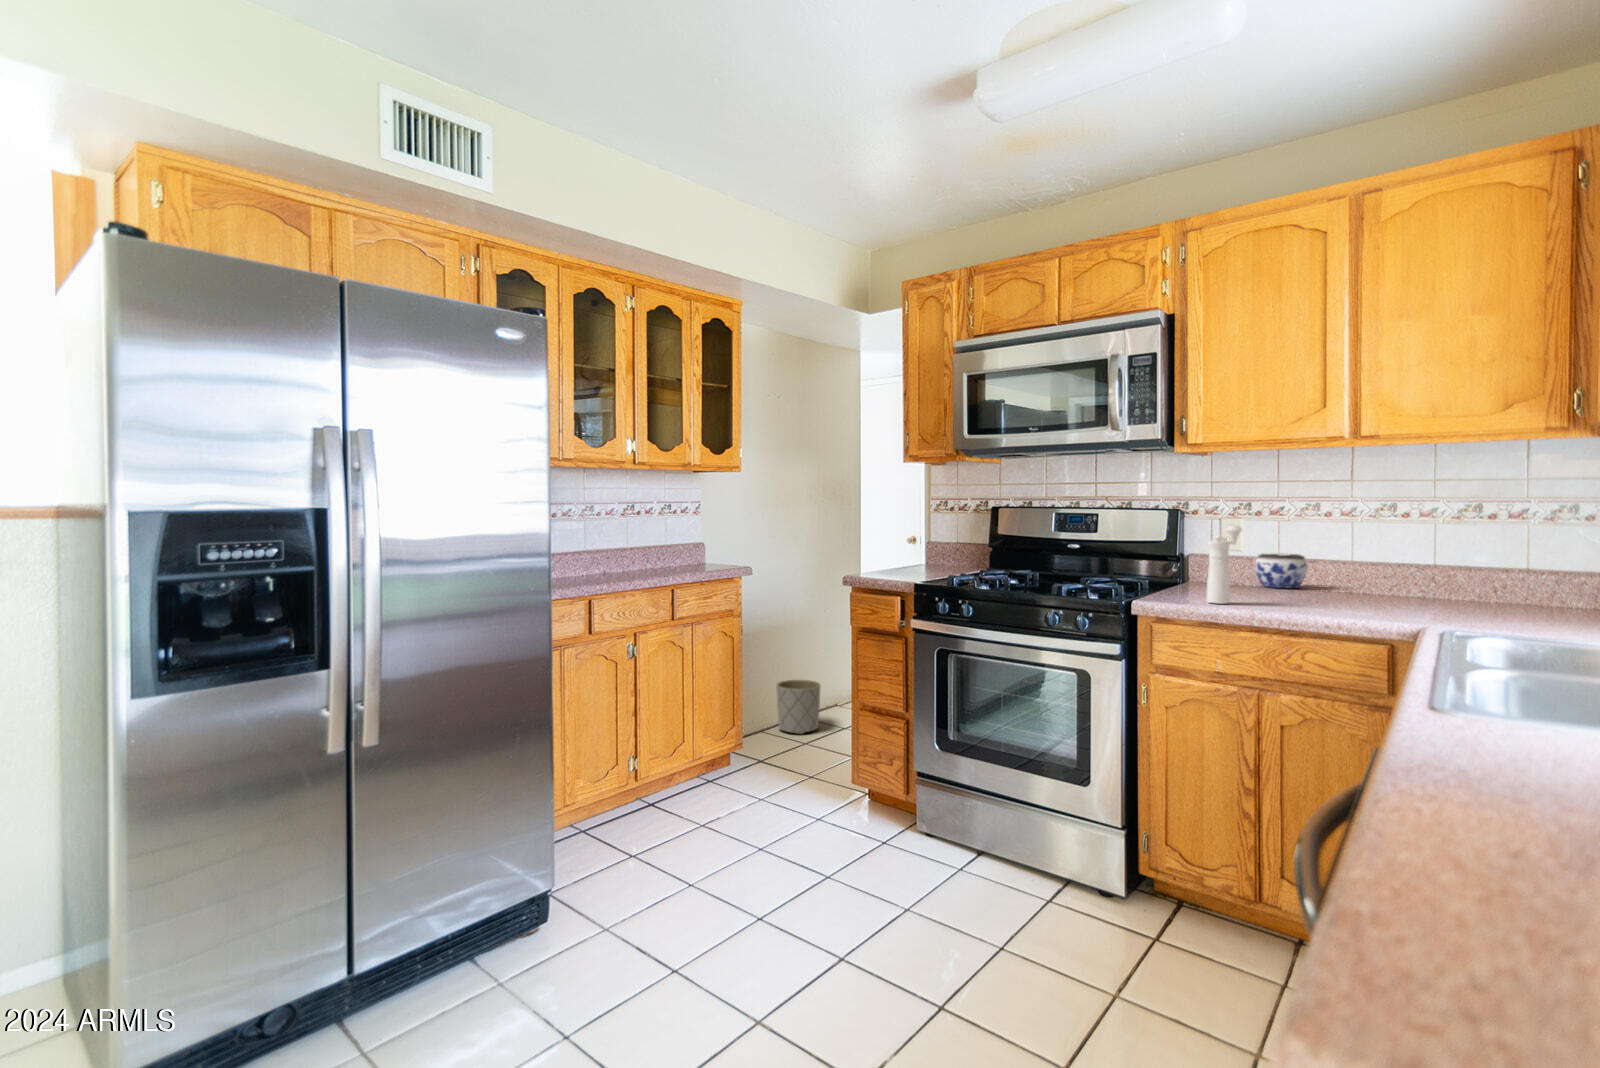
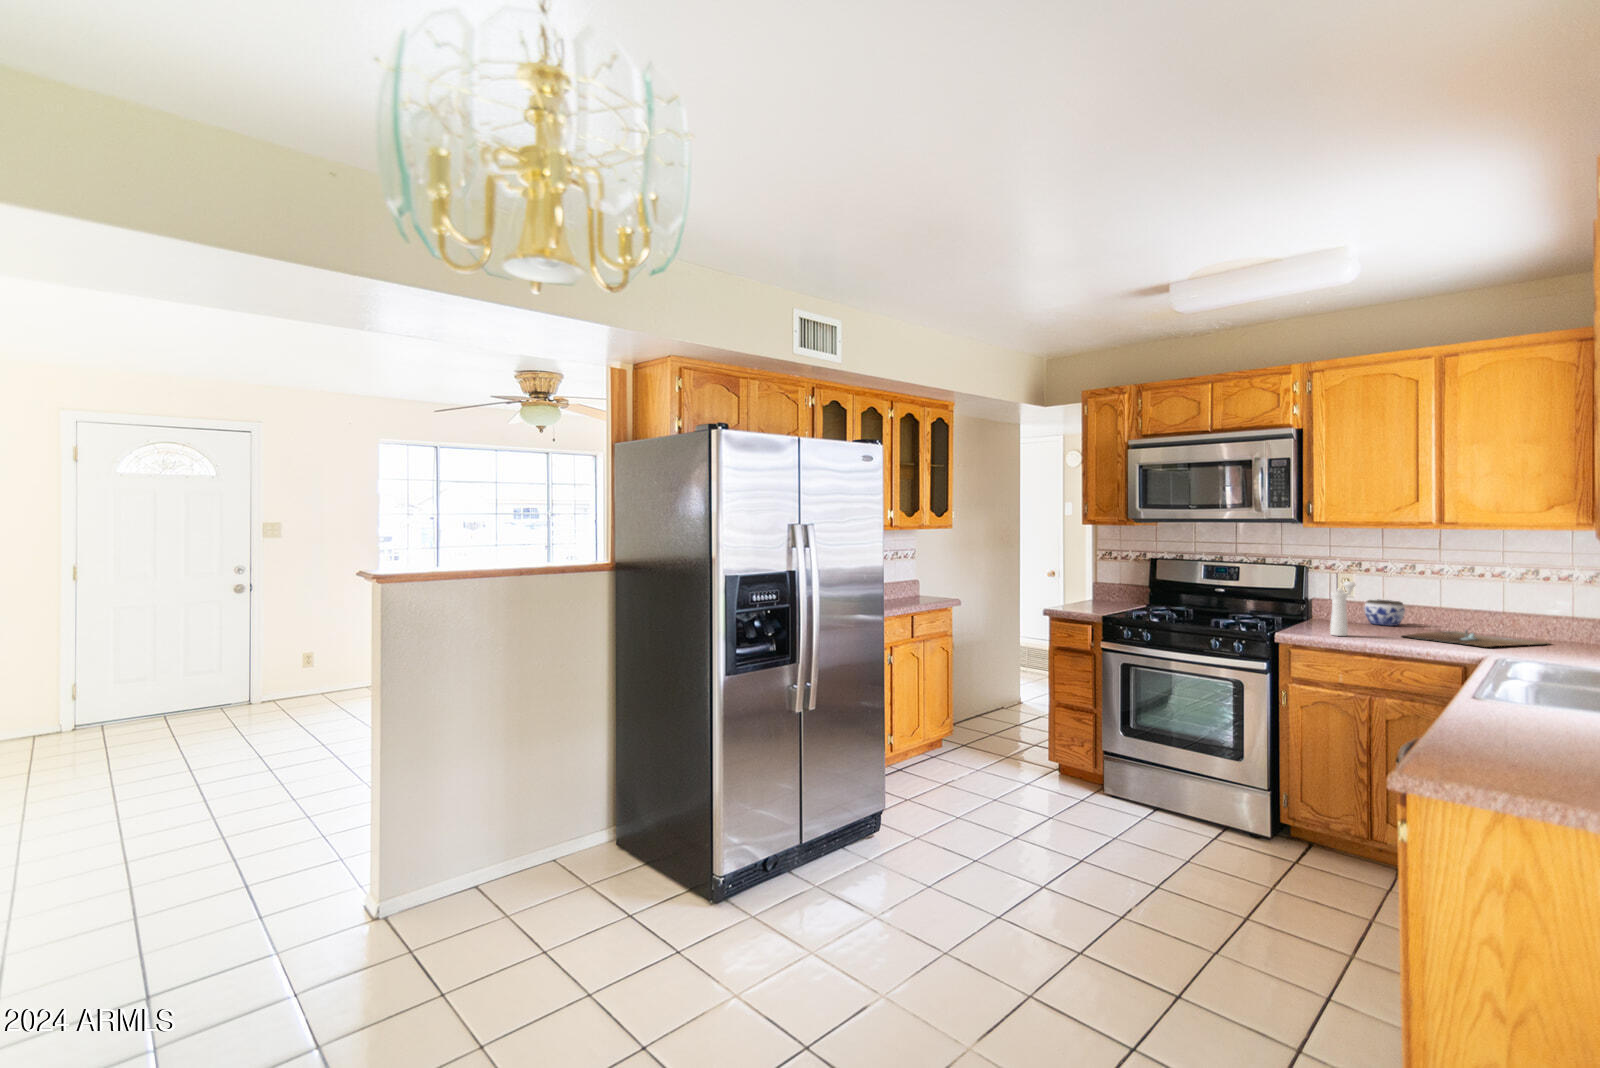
cutting board: none [1303,590,1507,614] -> present [1403,630,1548,647]
planter: present [776,680,820,734] -> none [966,686,1001,729]

